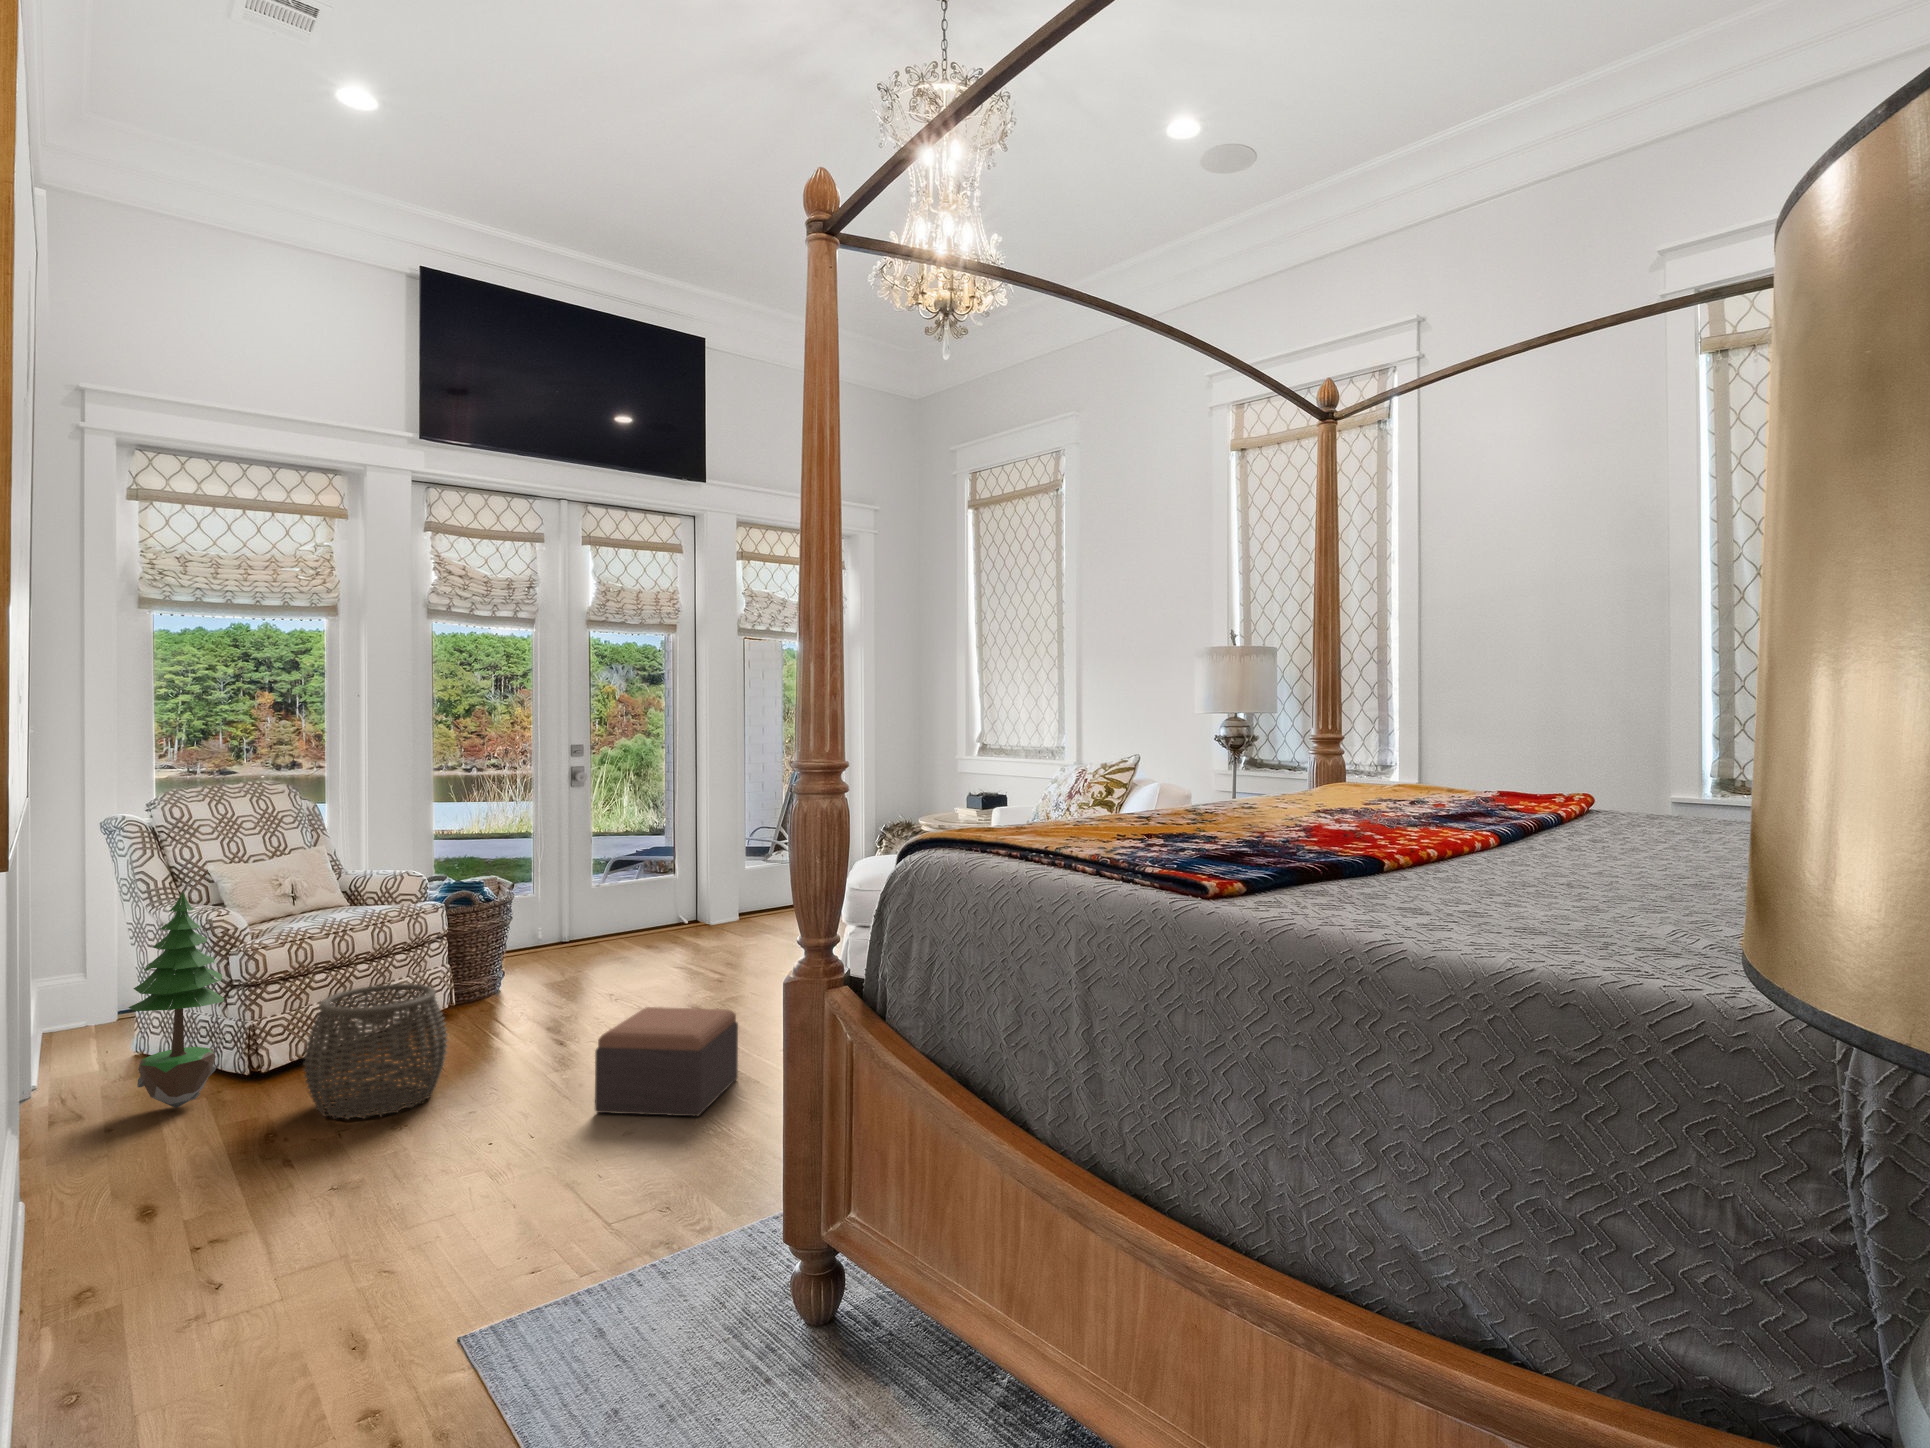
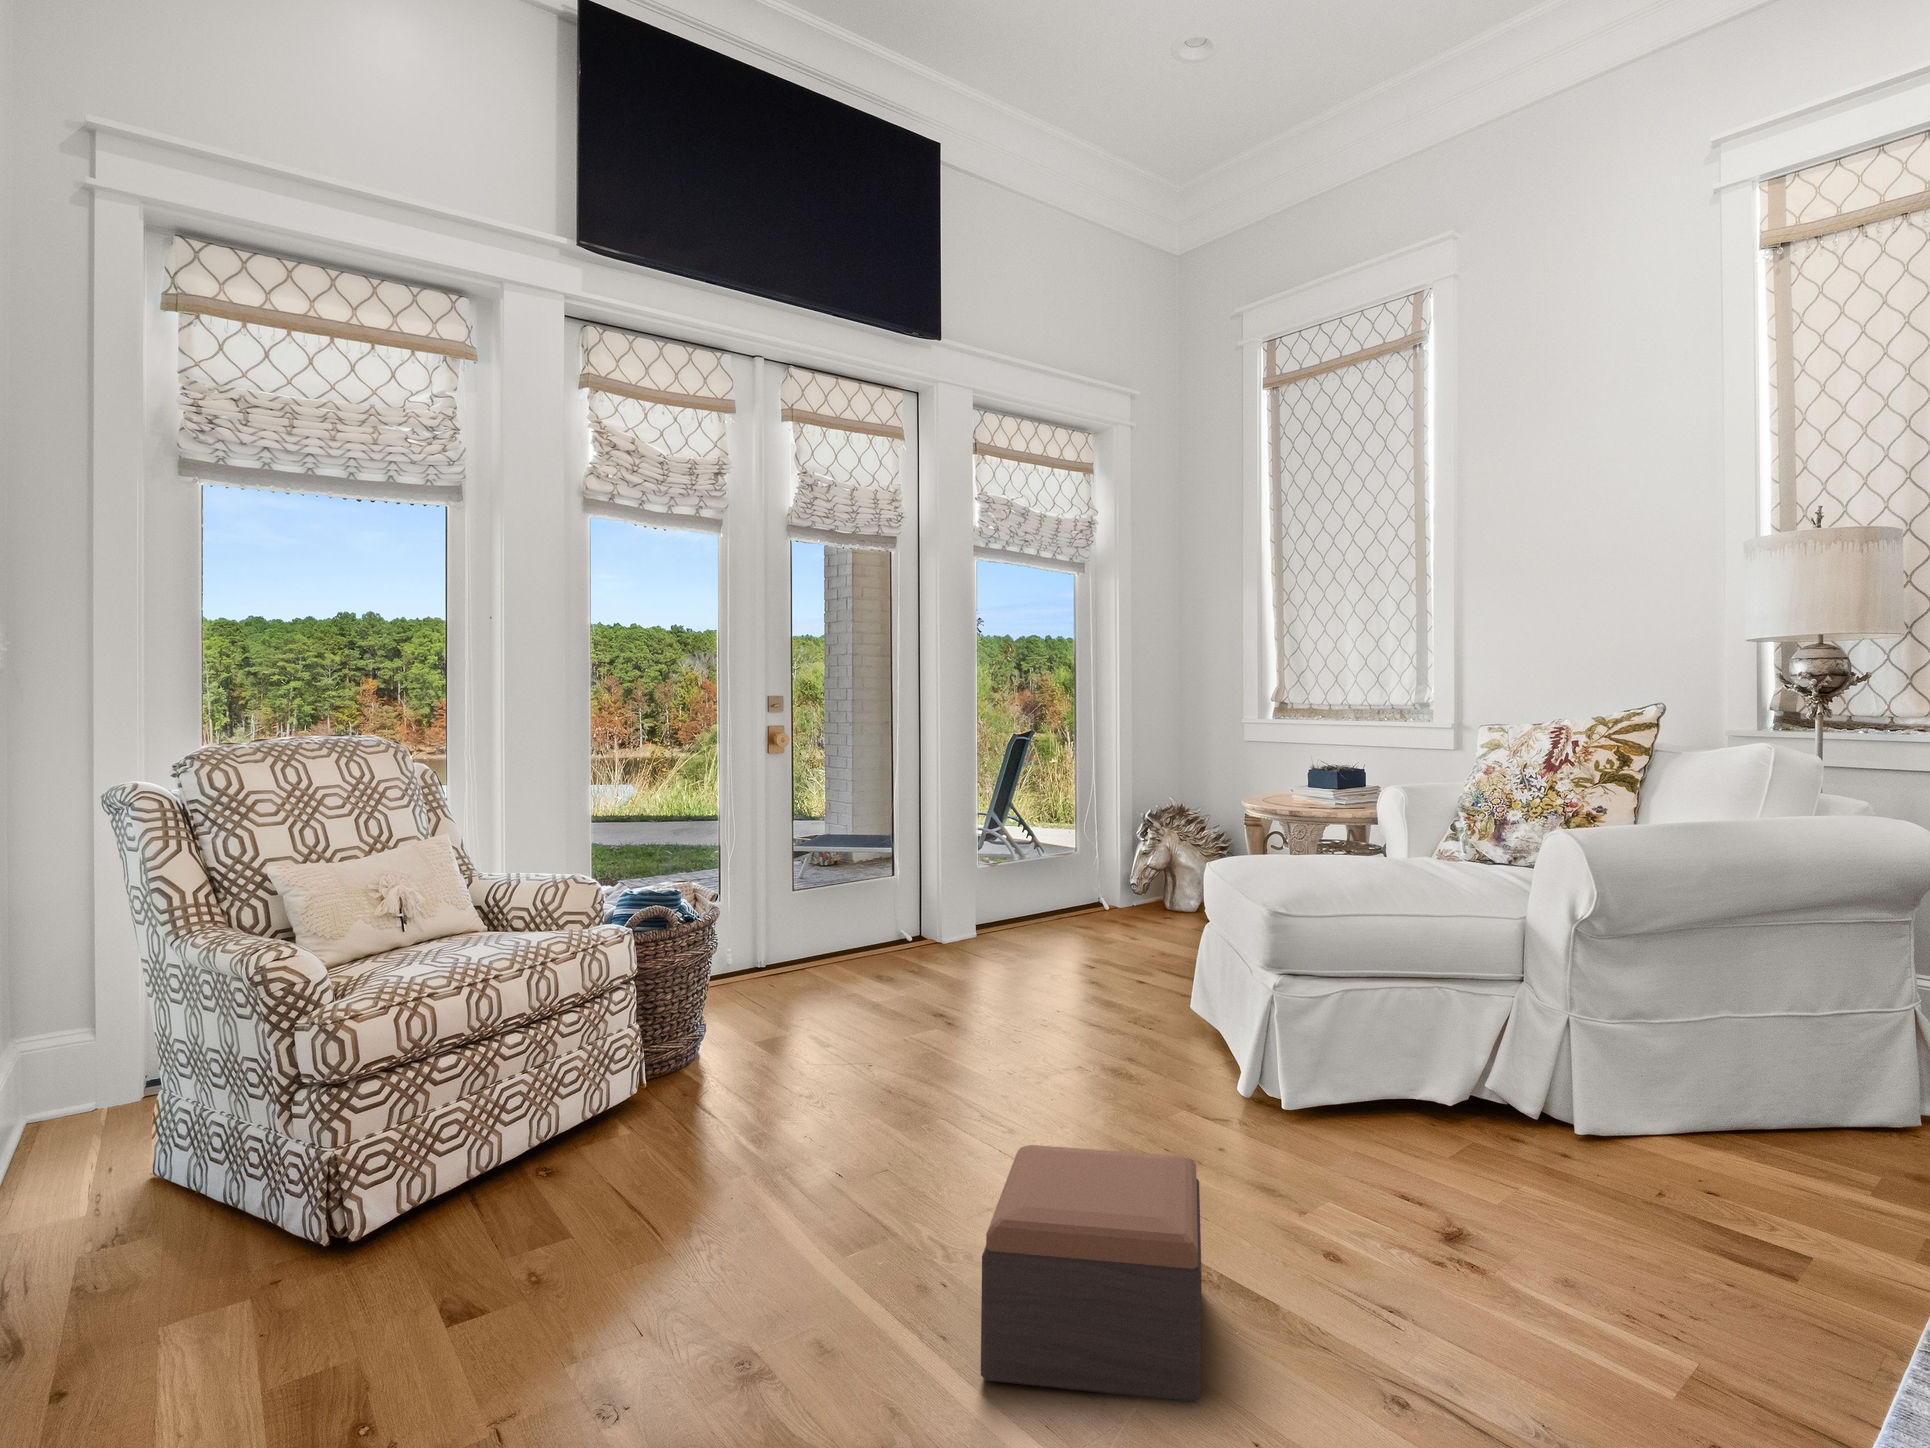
potted tree: present [129,892,224,1108] -> none [104,923,284,1327]
woven basket: present [304,984,448,1119] -> none [424,1093,681,1382]

